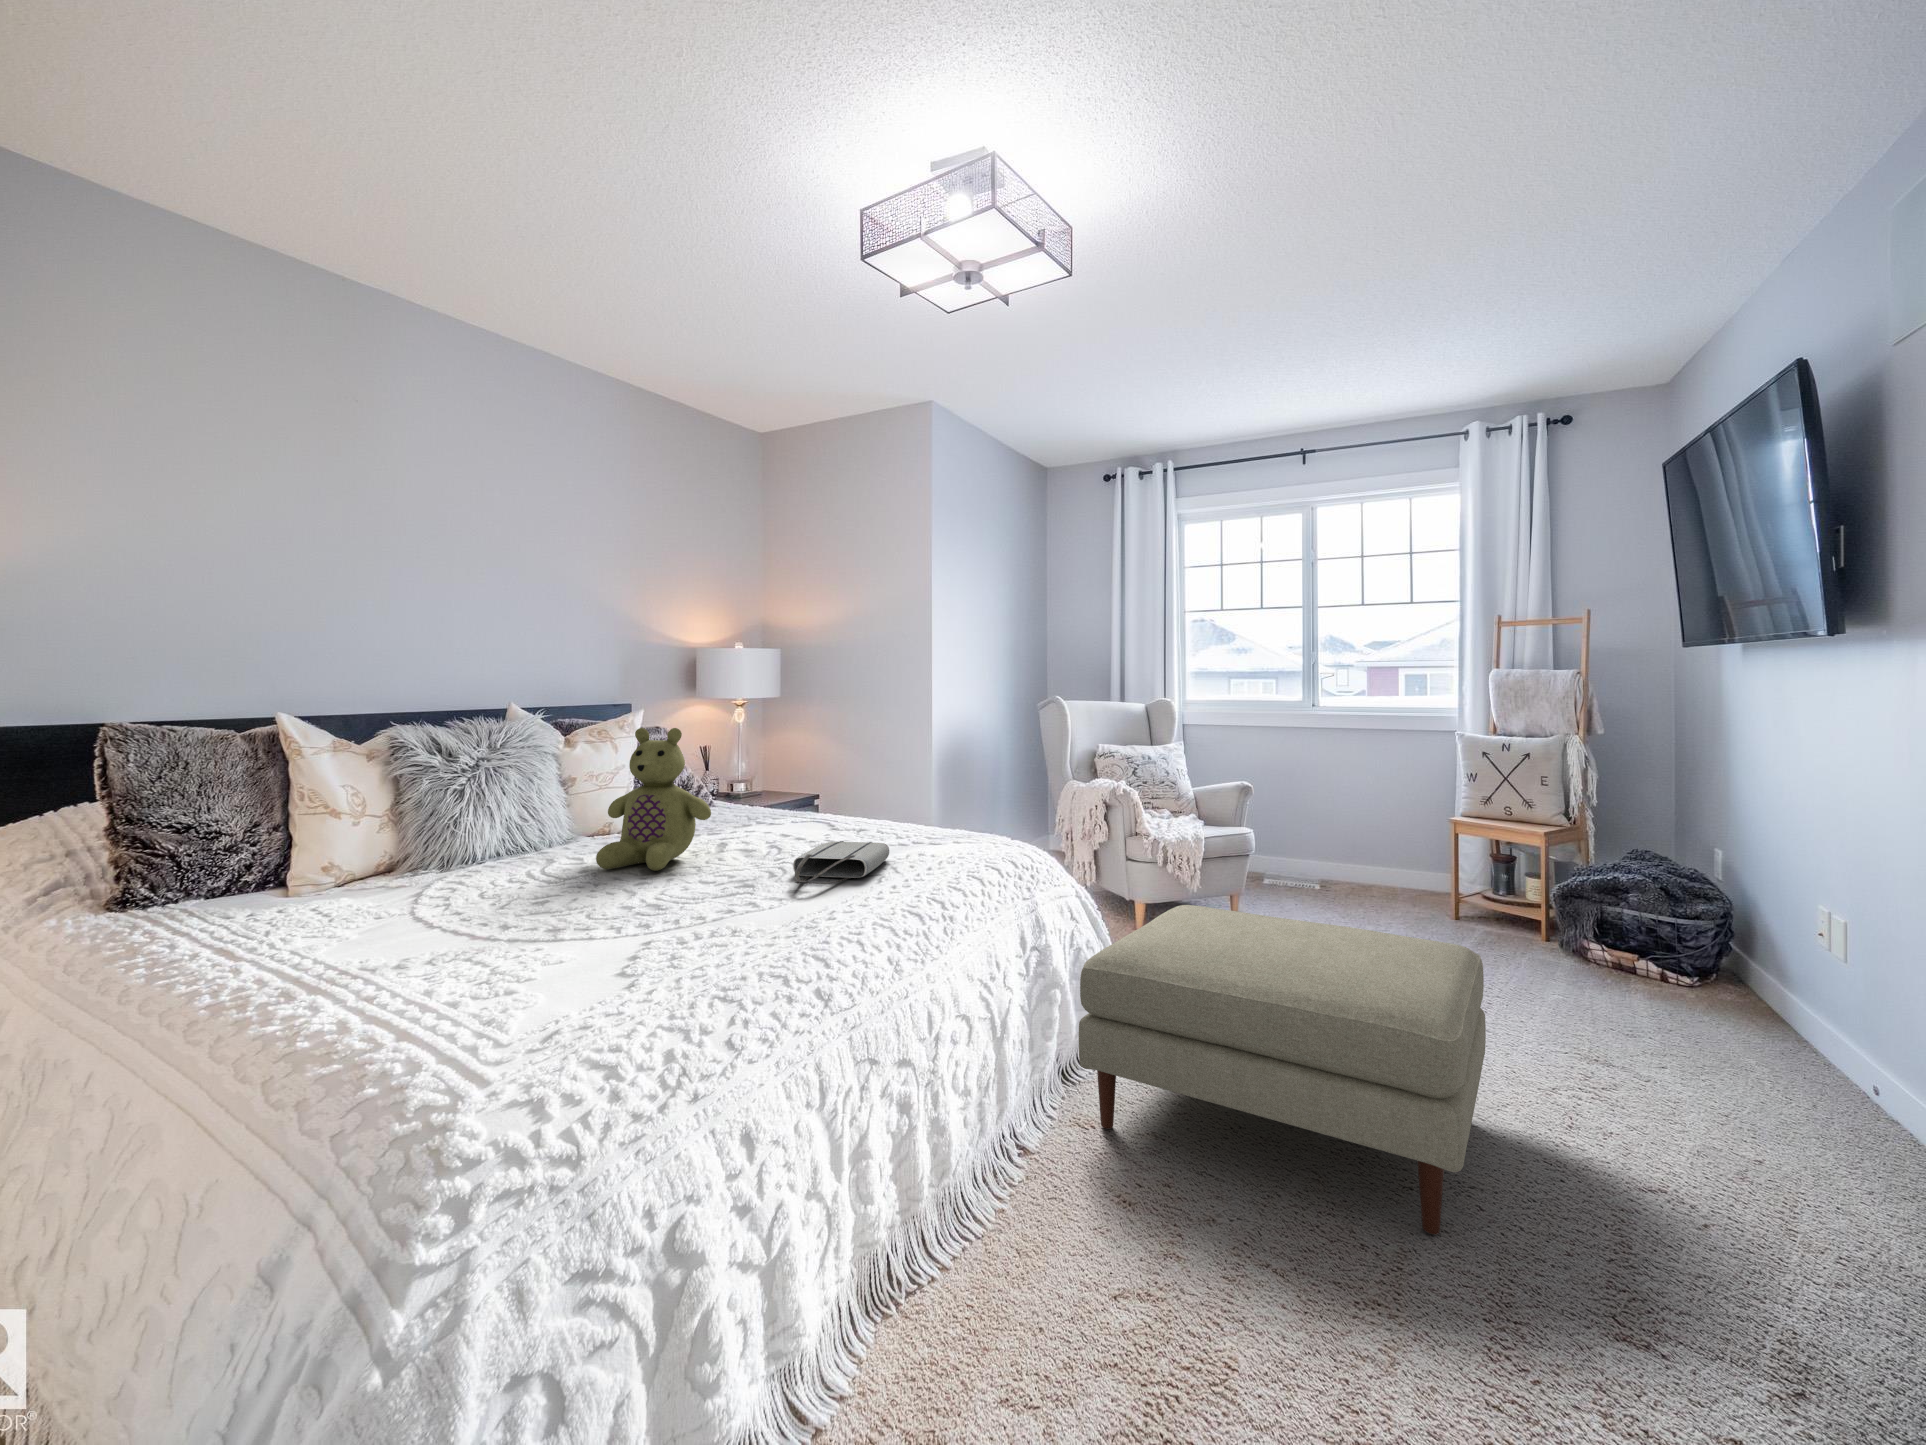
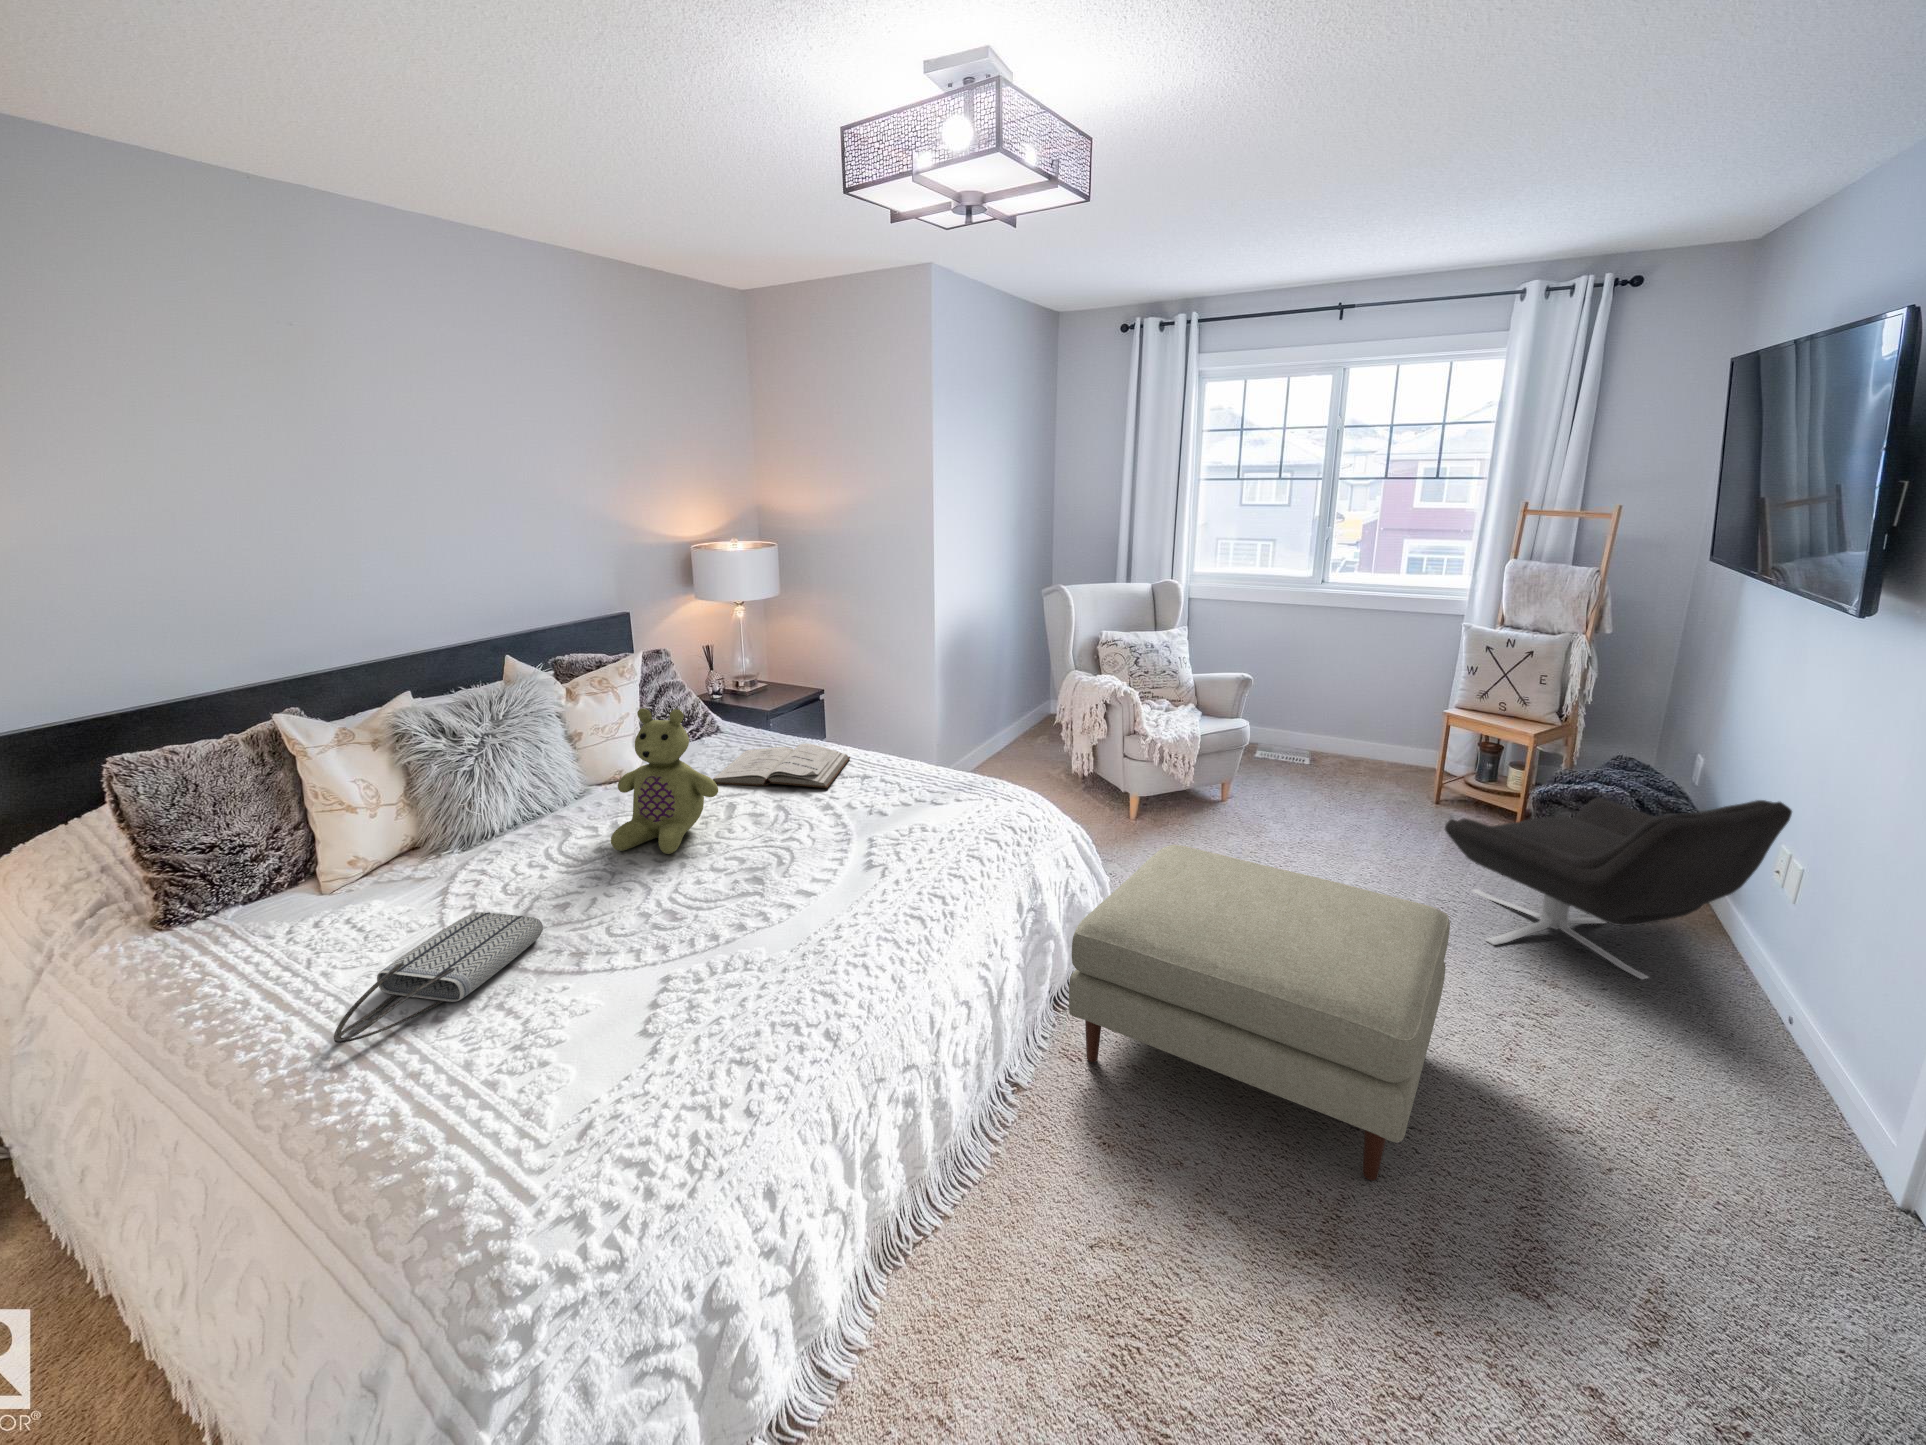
book: none [701,807,846,837] -> present [713,744,850,788]
tote bag: present [793,841,889,884] -> present [334,912,543,1043]
lounge chair: none [1466,849,1821,1058] -> present [1445,798,1792,979]

